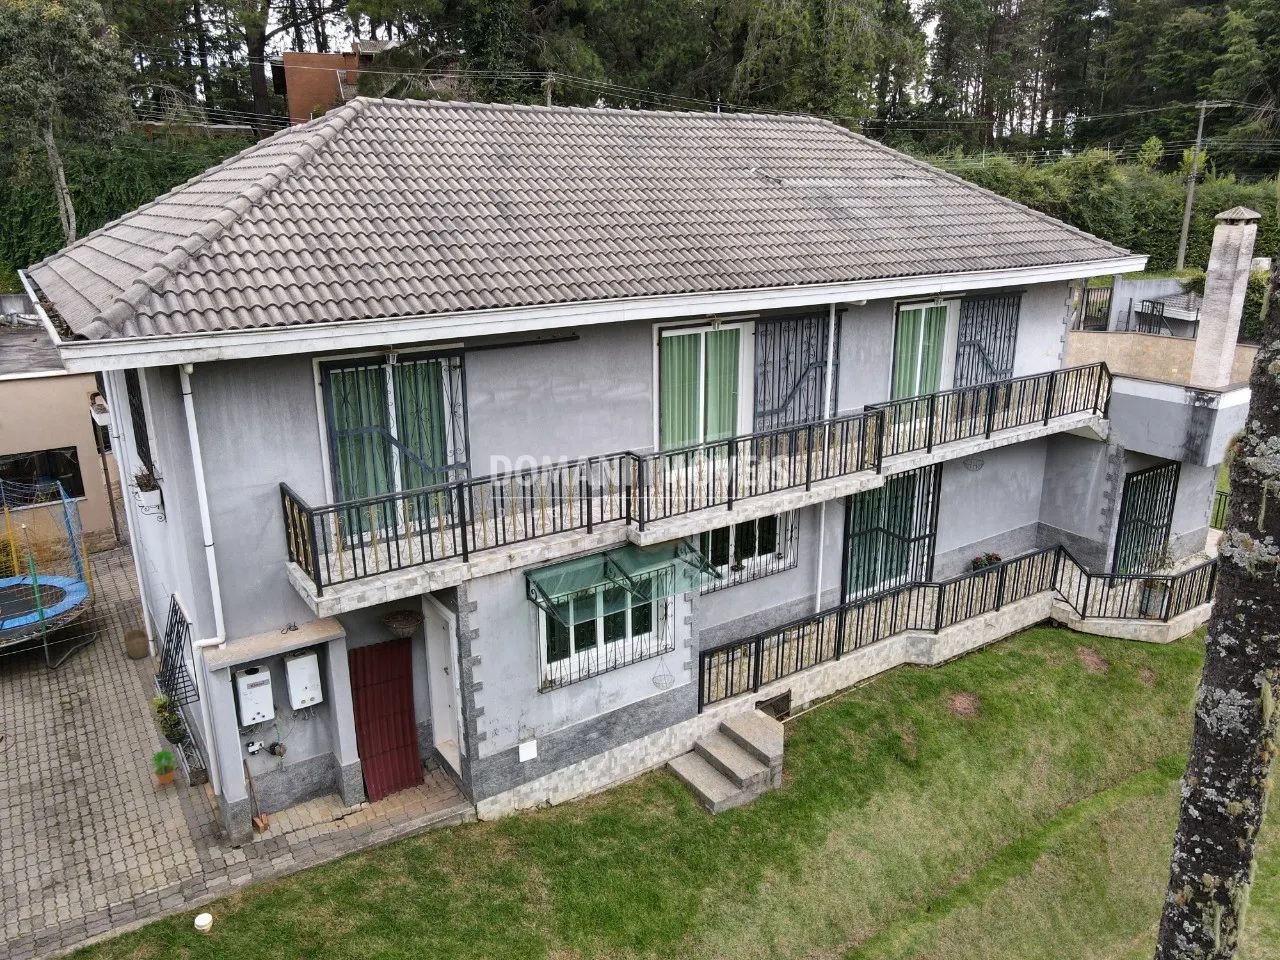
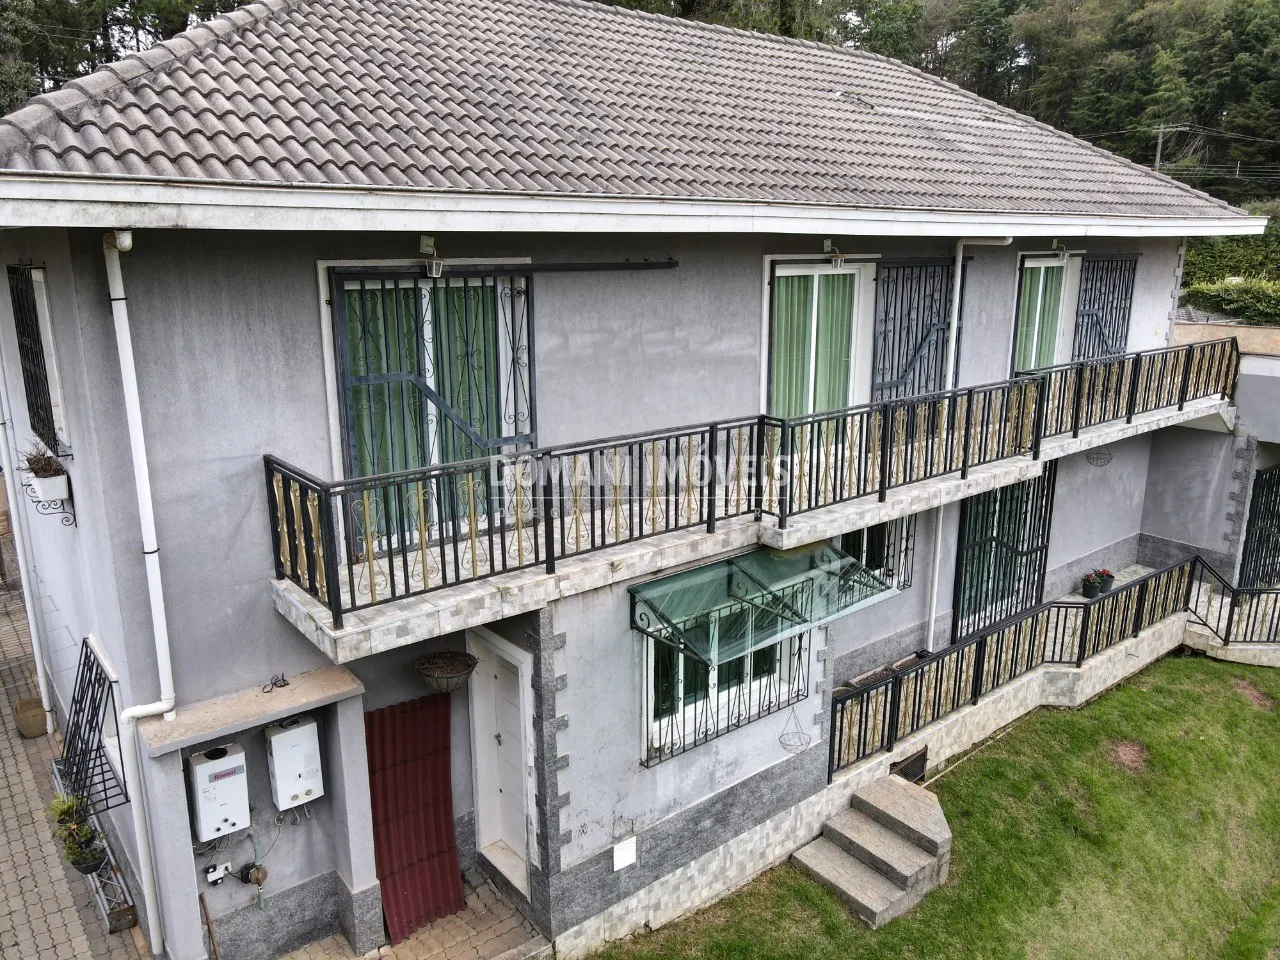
potted plant: present [150,750,177,784] -> none [43,876,94,931]

